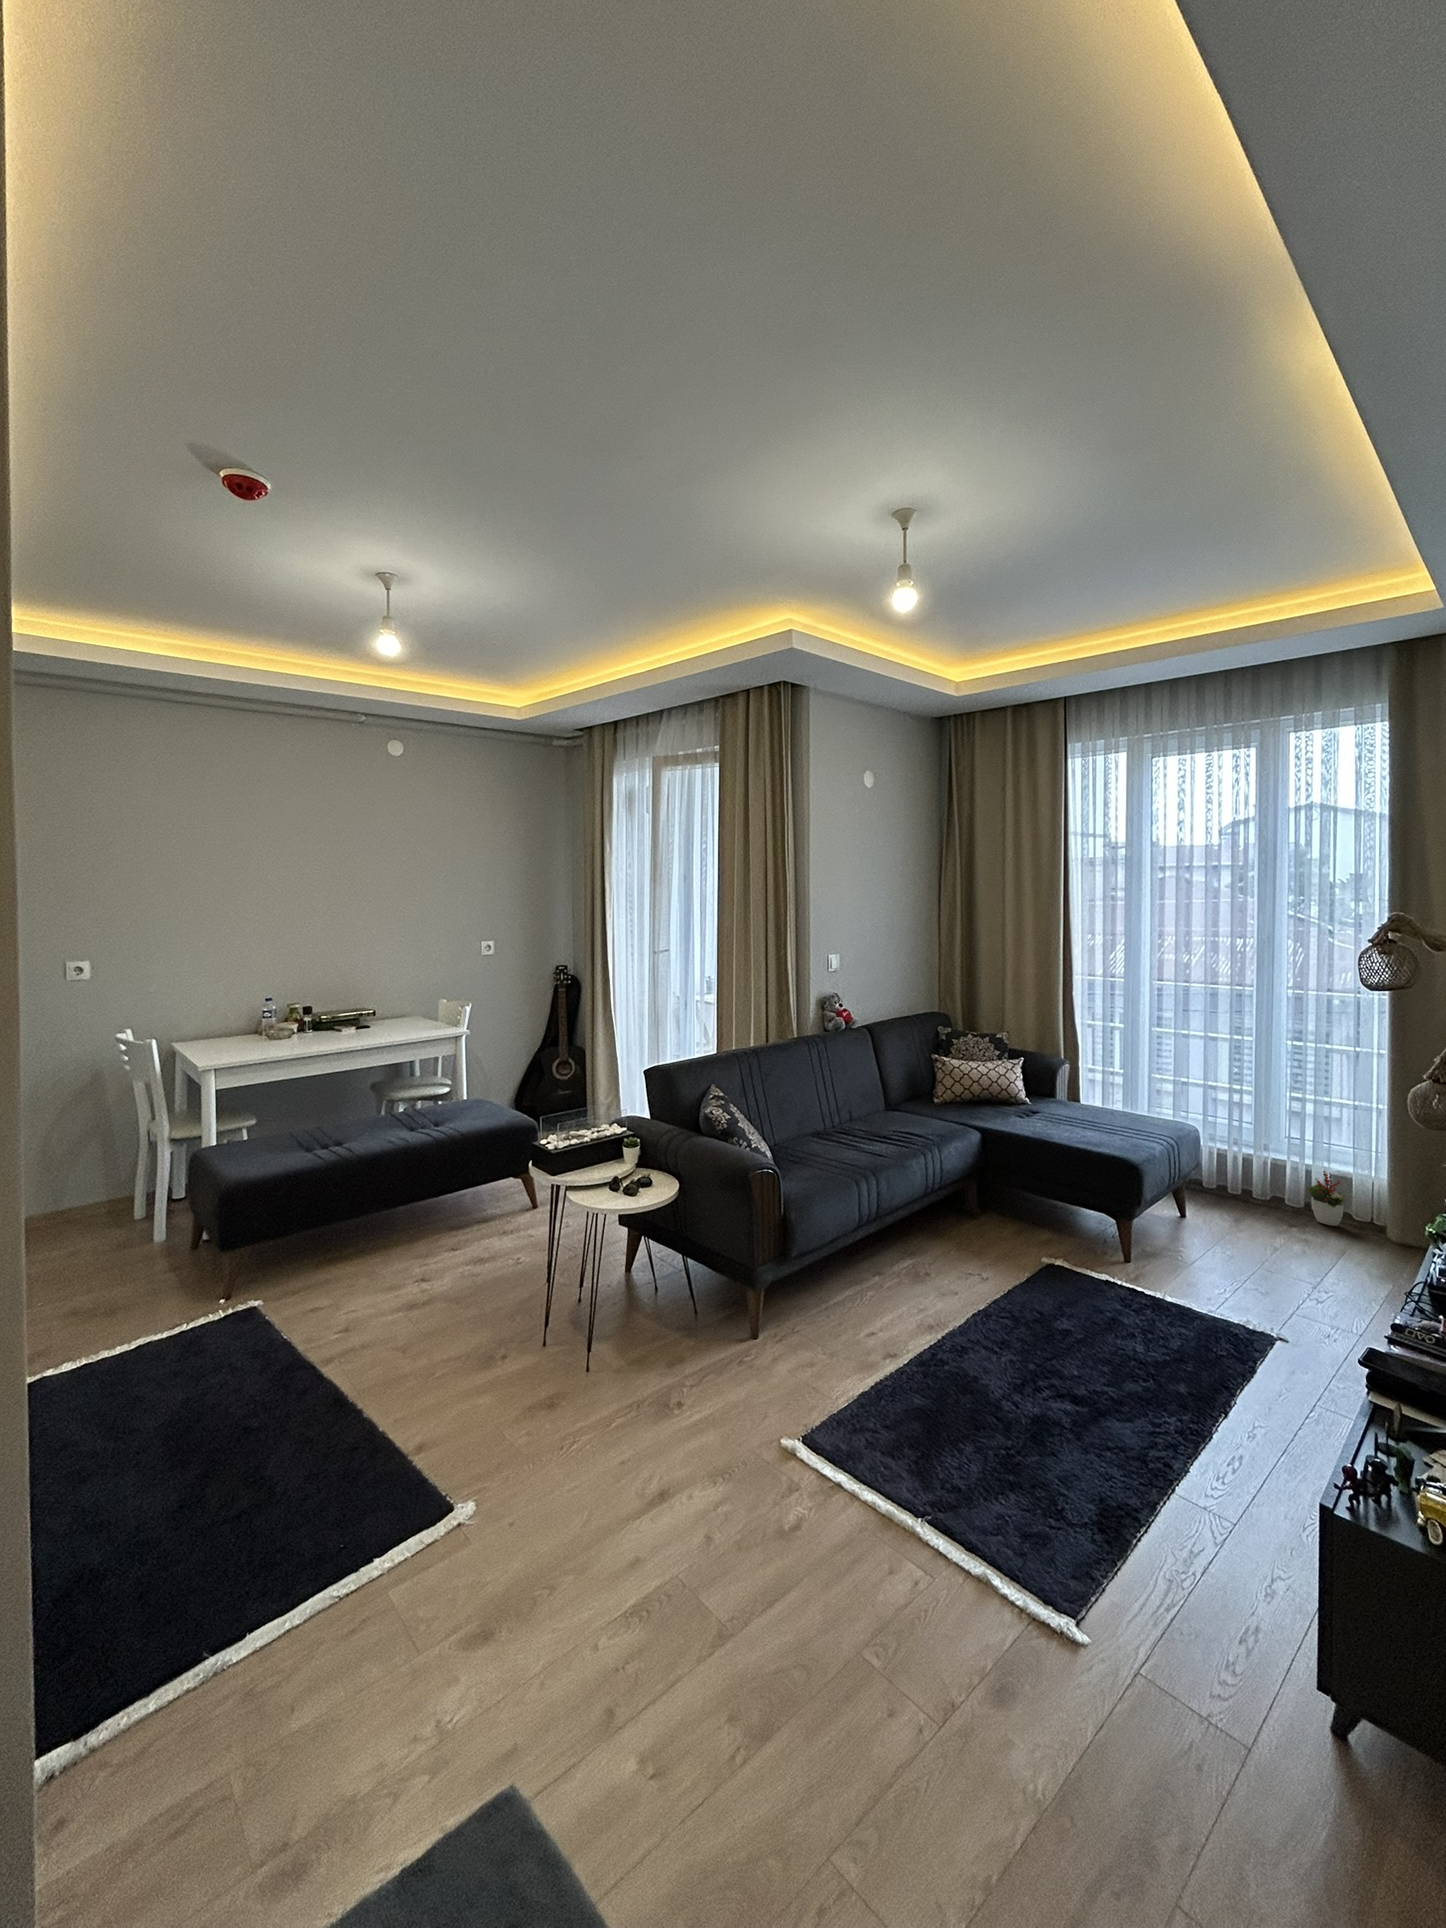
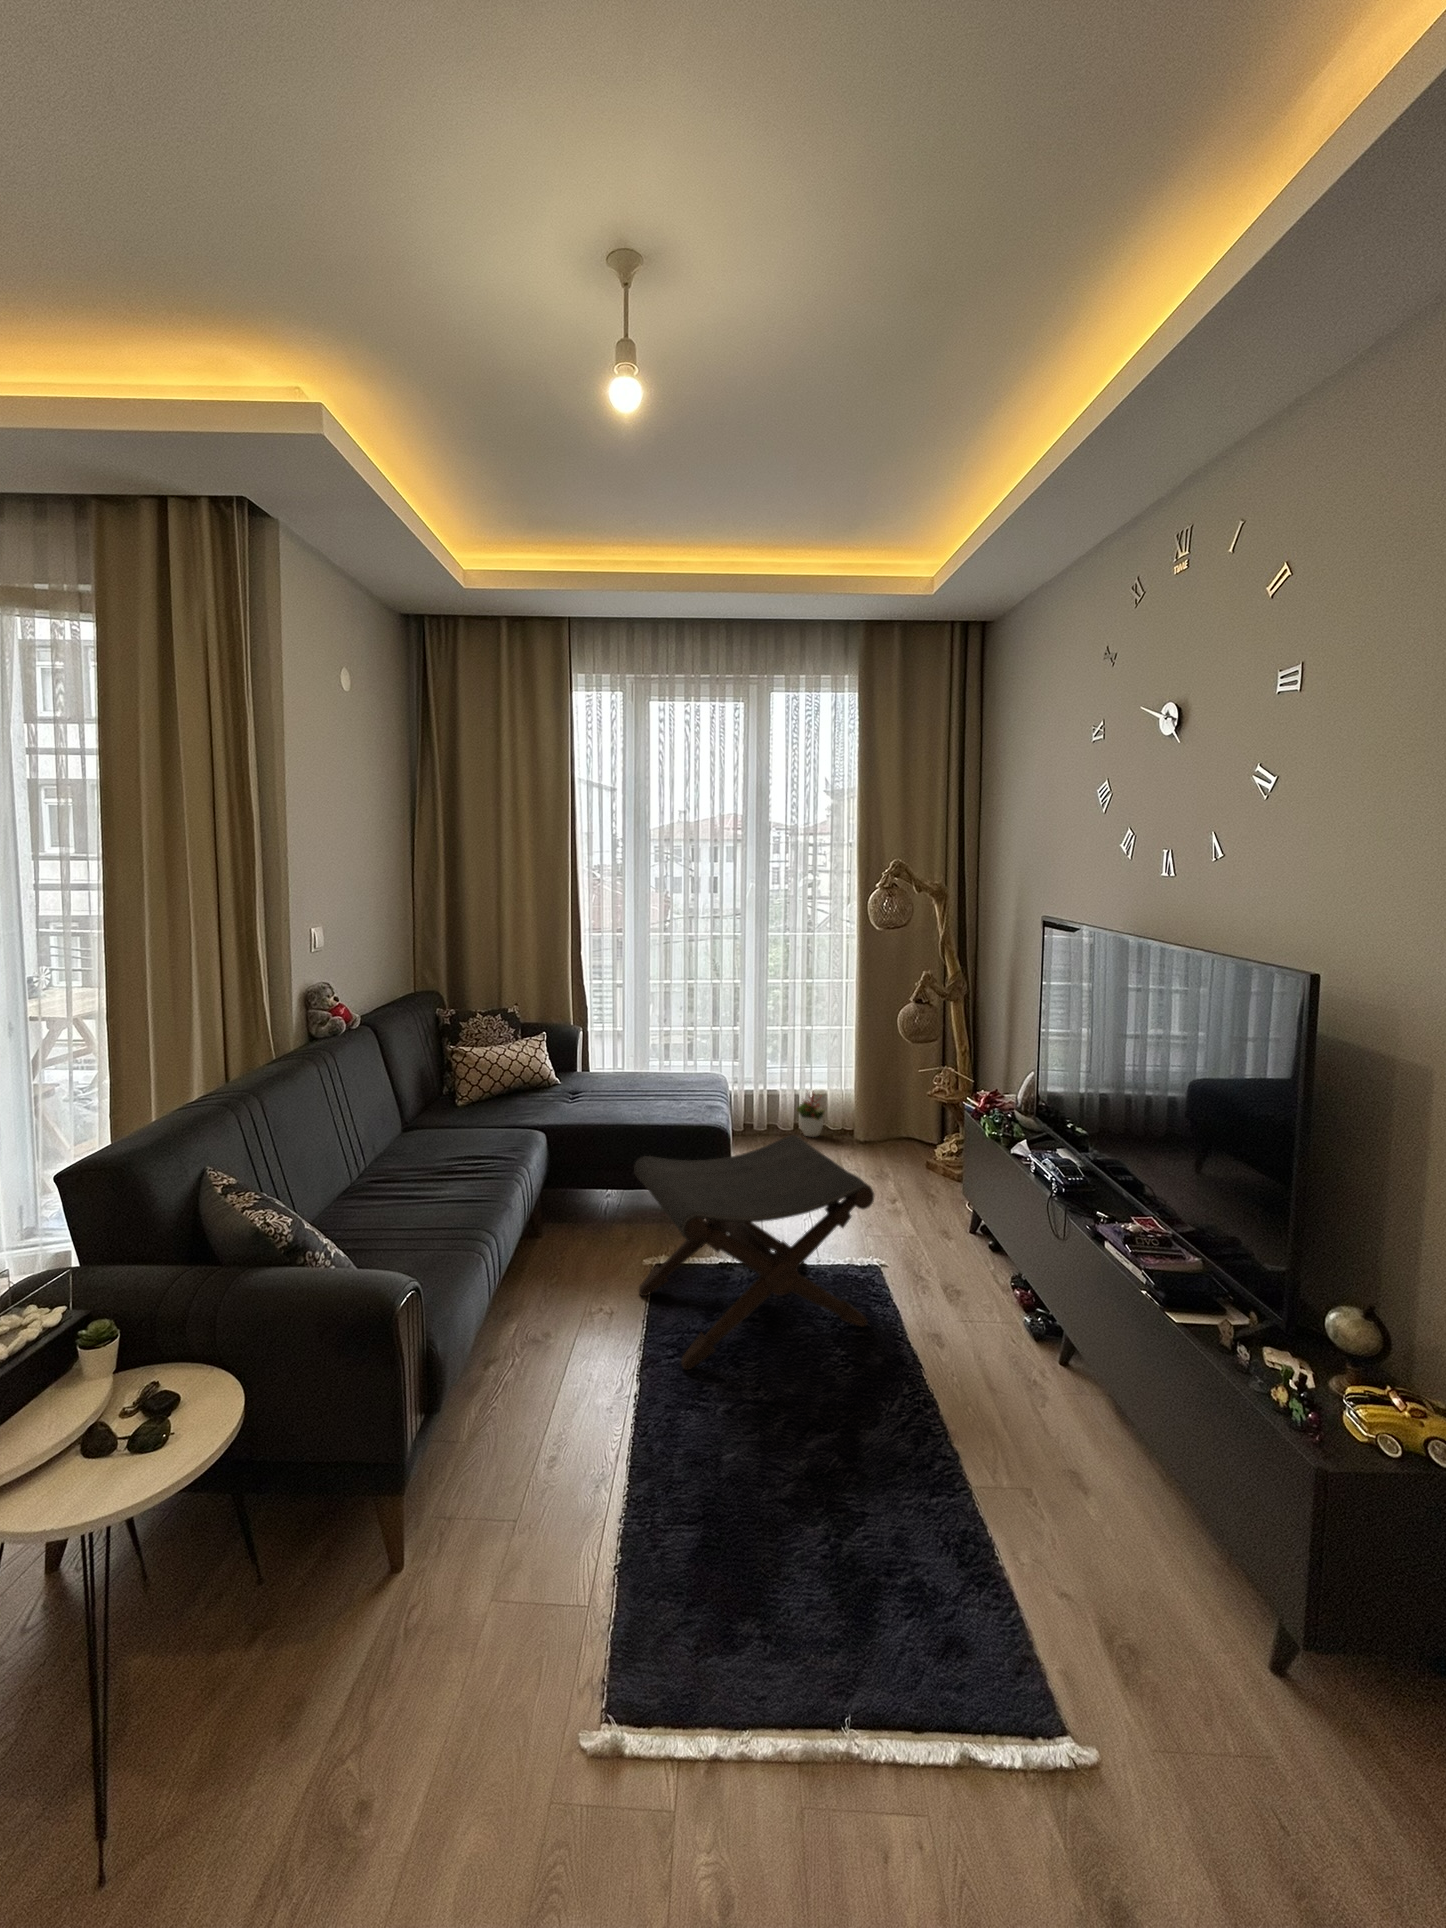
footstool: none [1000,1160,1207,1368] -> present [634,1135,874,1370]

